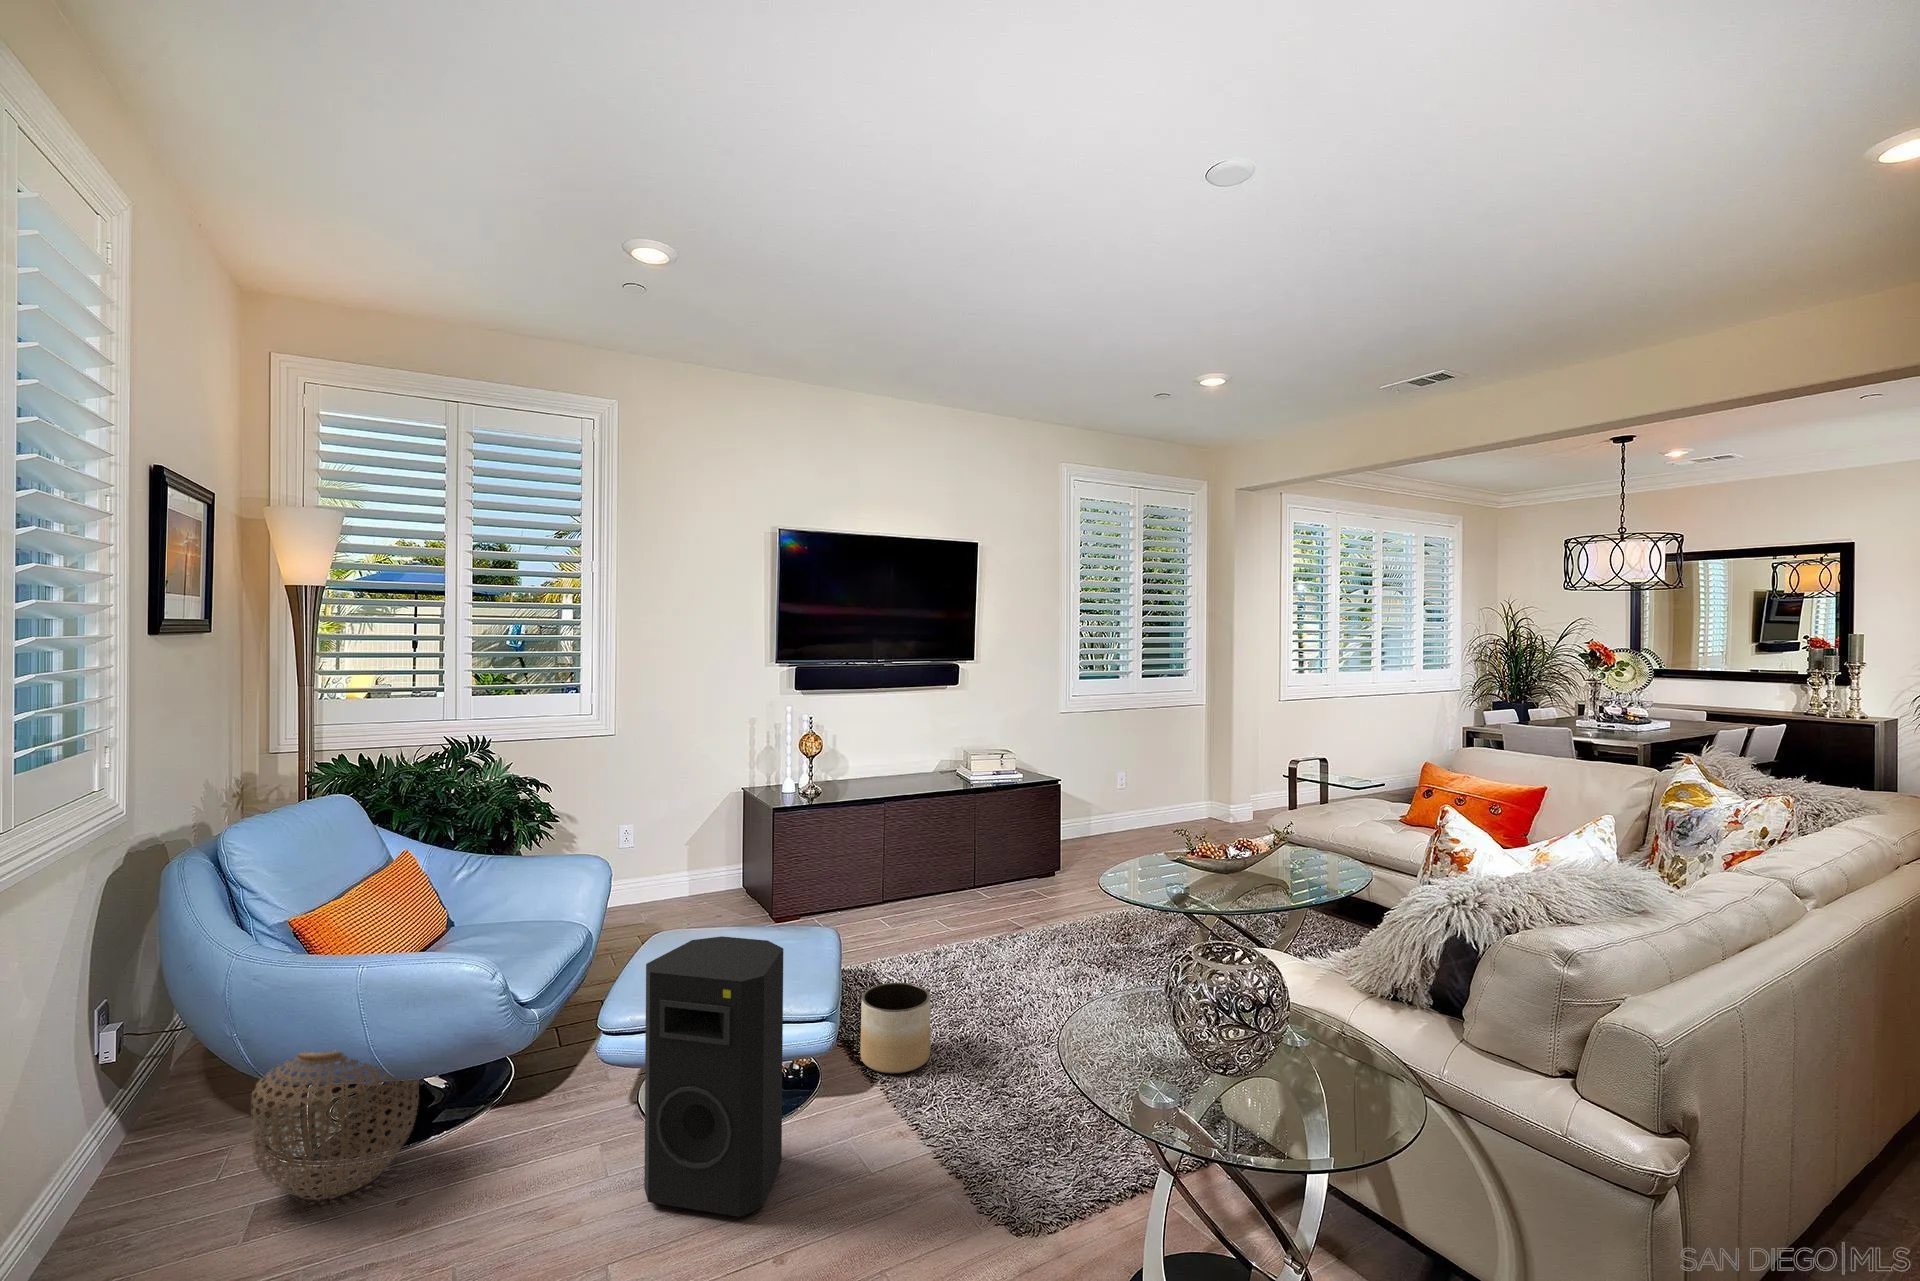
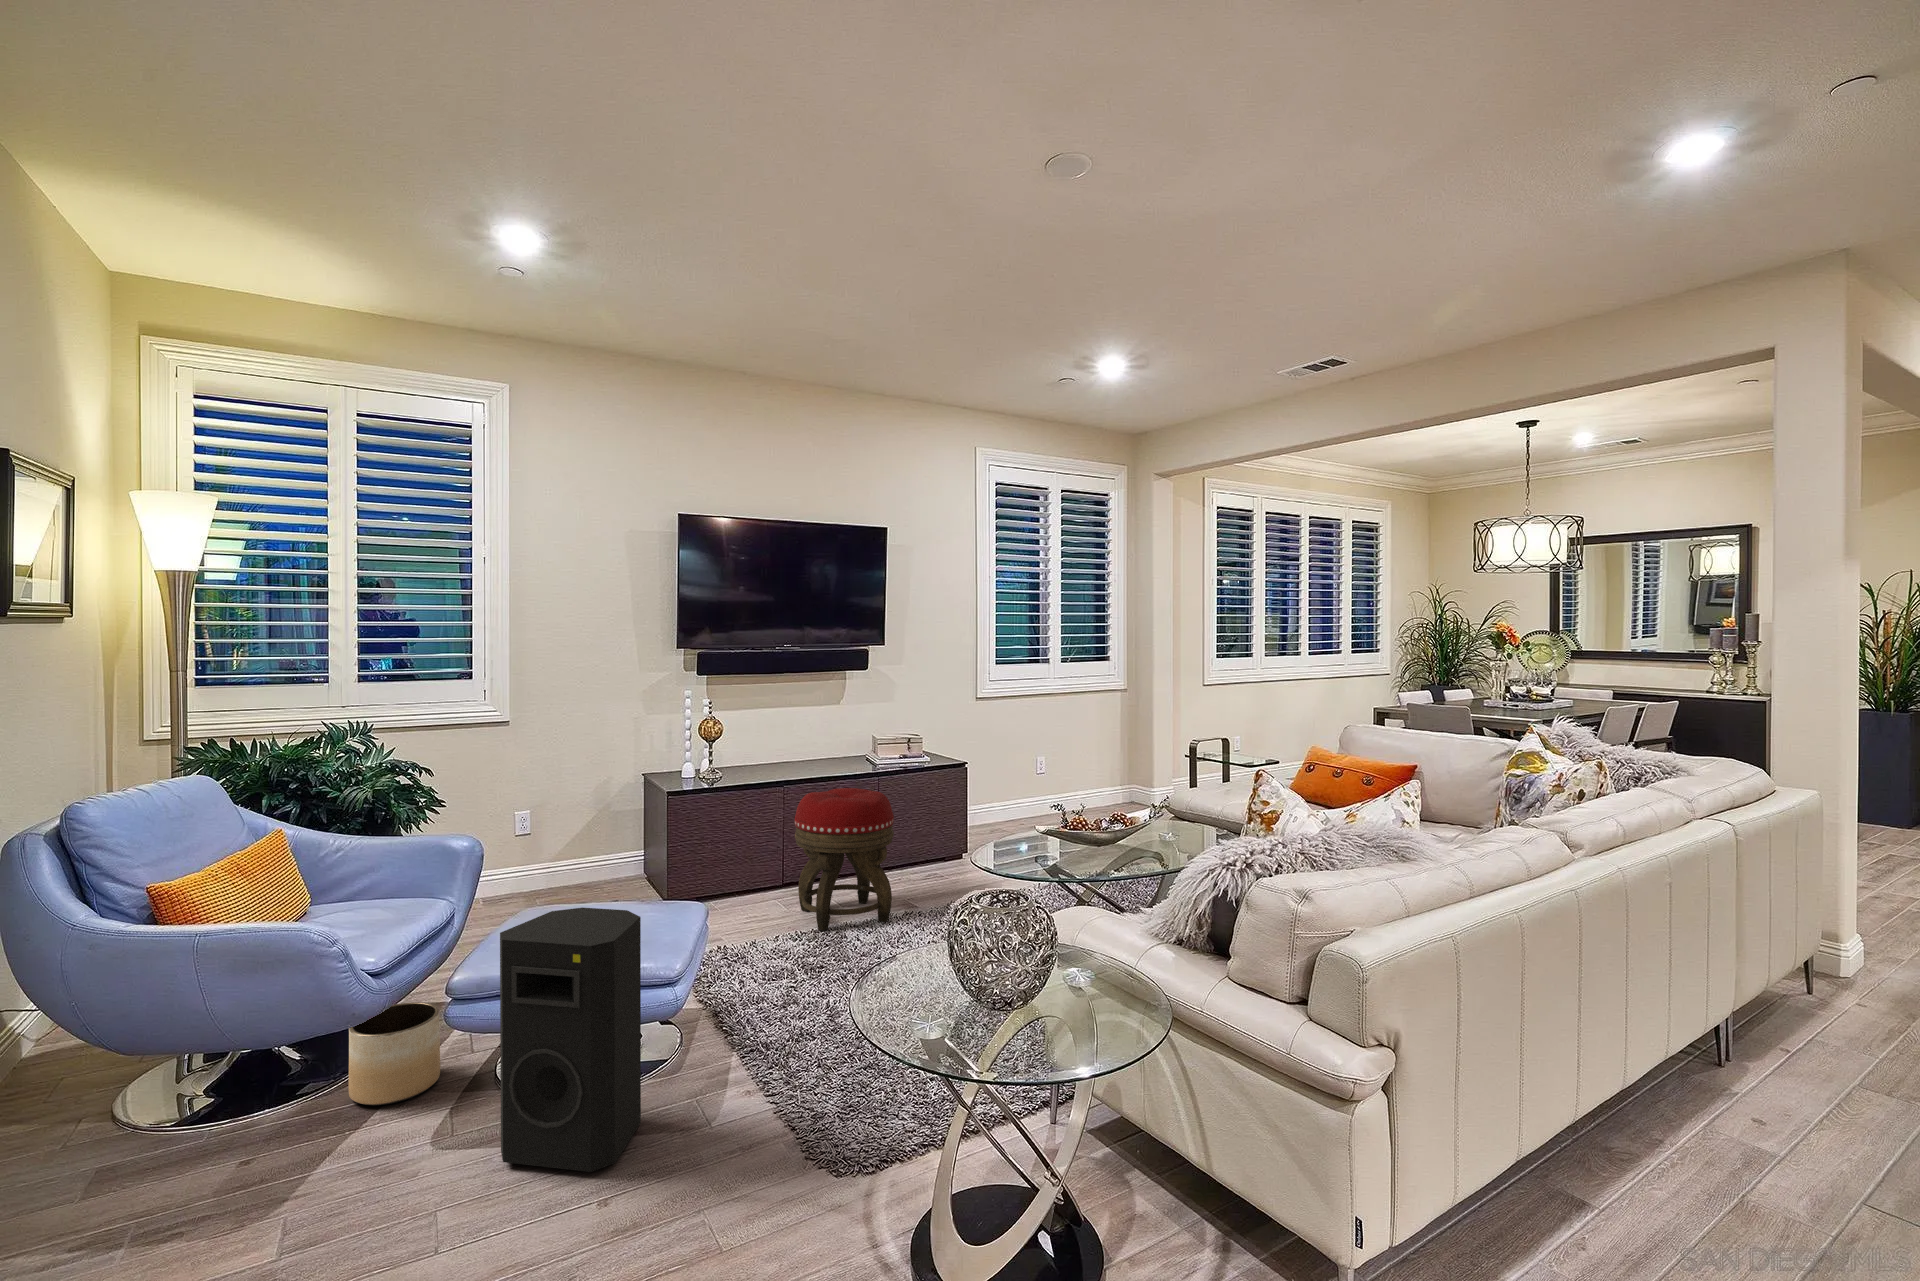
footstool: none [900,807,998,952] -> present [795,788,894,931]
planter: present [860,983,930,1074] -> present [349,1002,440,1105]
woven basket: present [251,1050,419,1199] -> none [99,999,277,1171]

